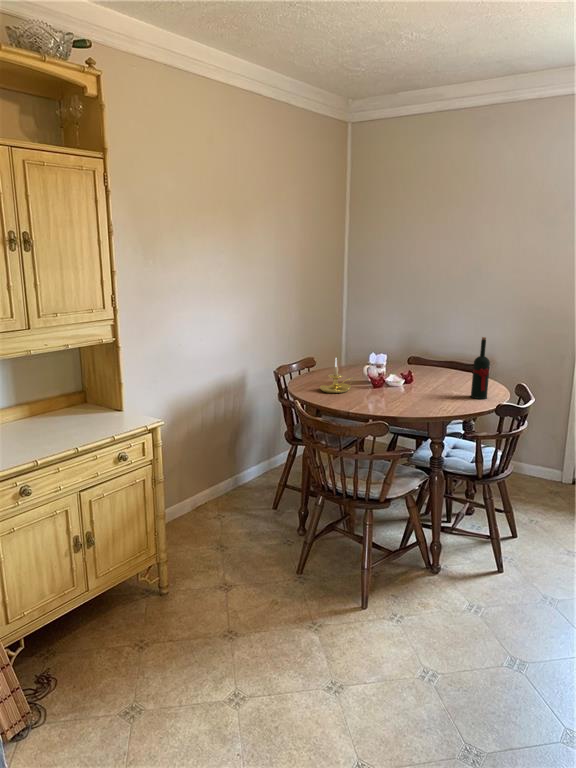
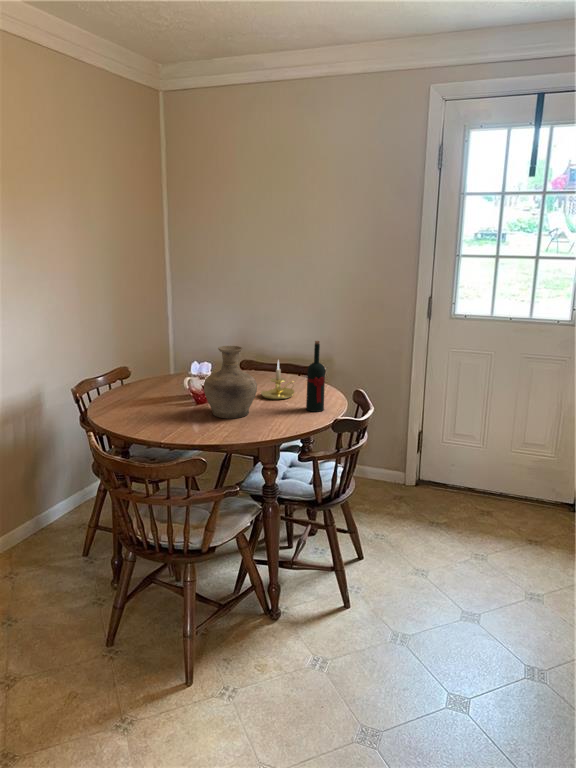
vase: none [383,339,429,400] -> present [204,346,257,419]
candle holder: present [320,358,352,393] -> present [261,361,294,400]

